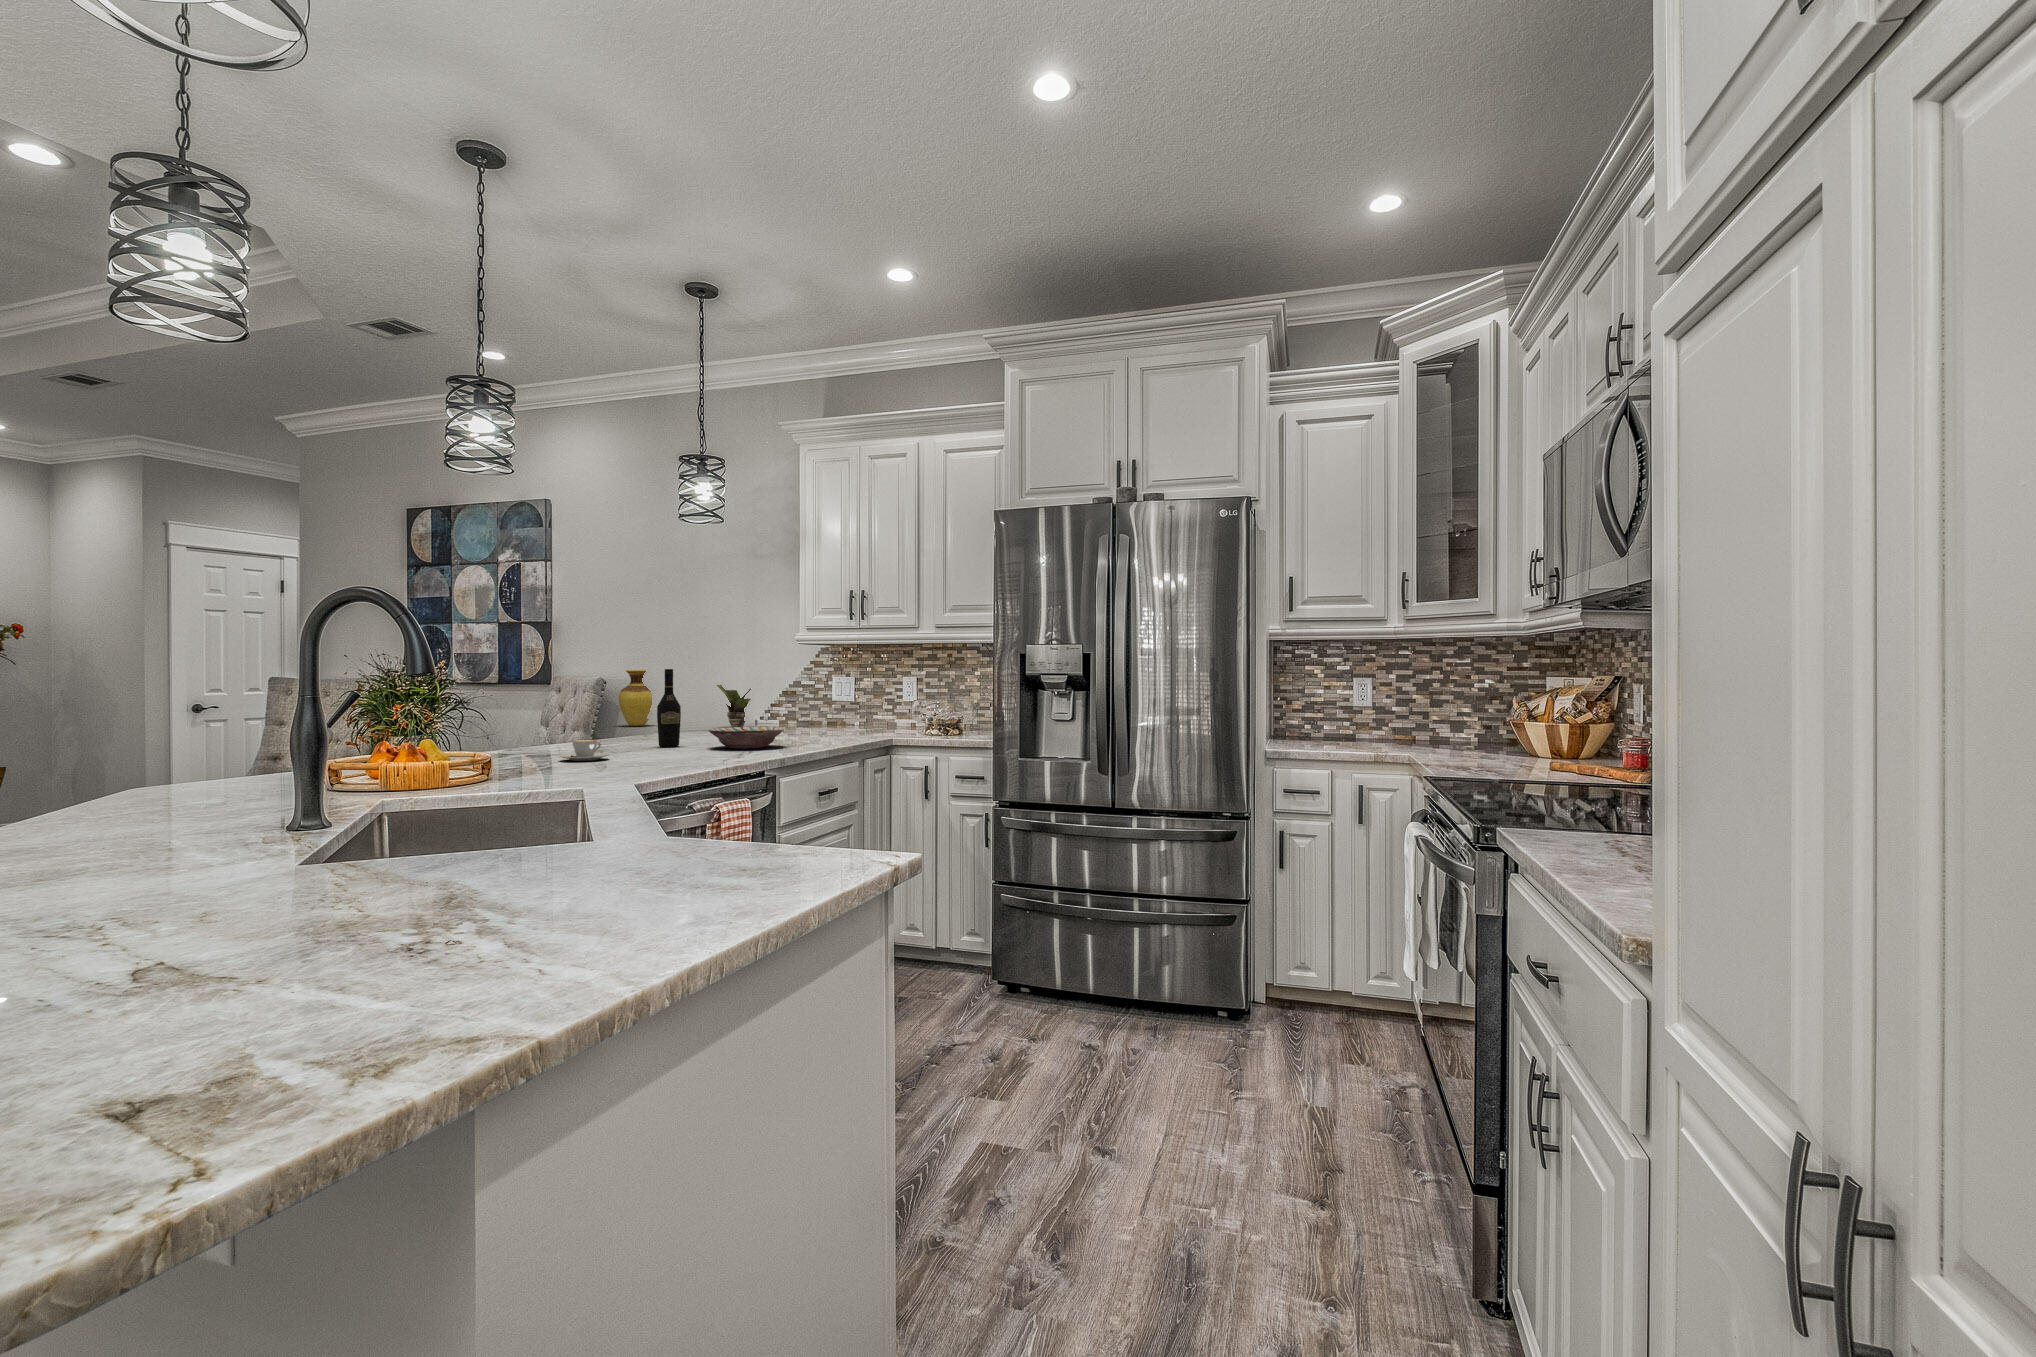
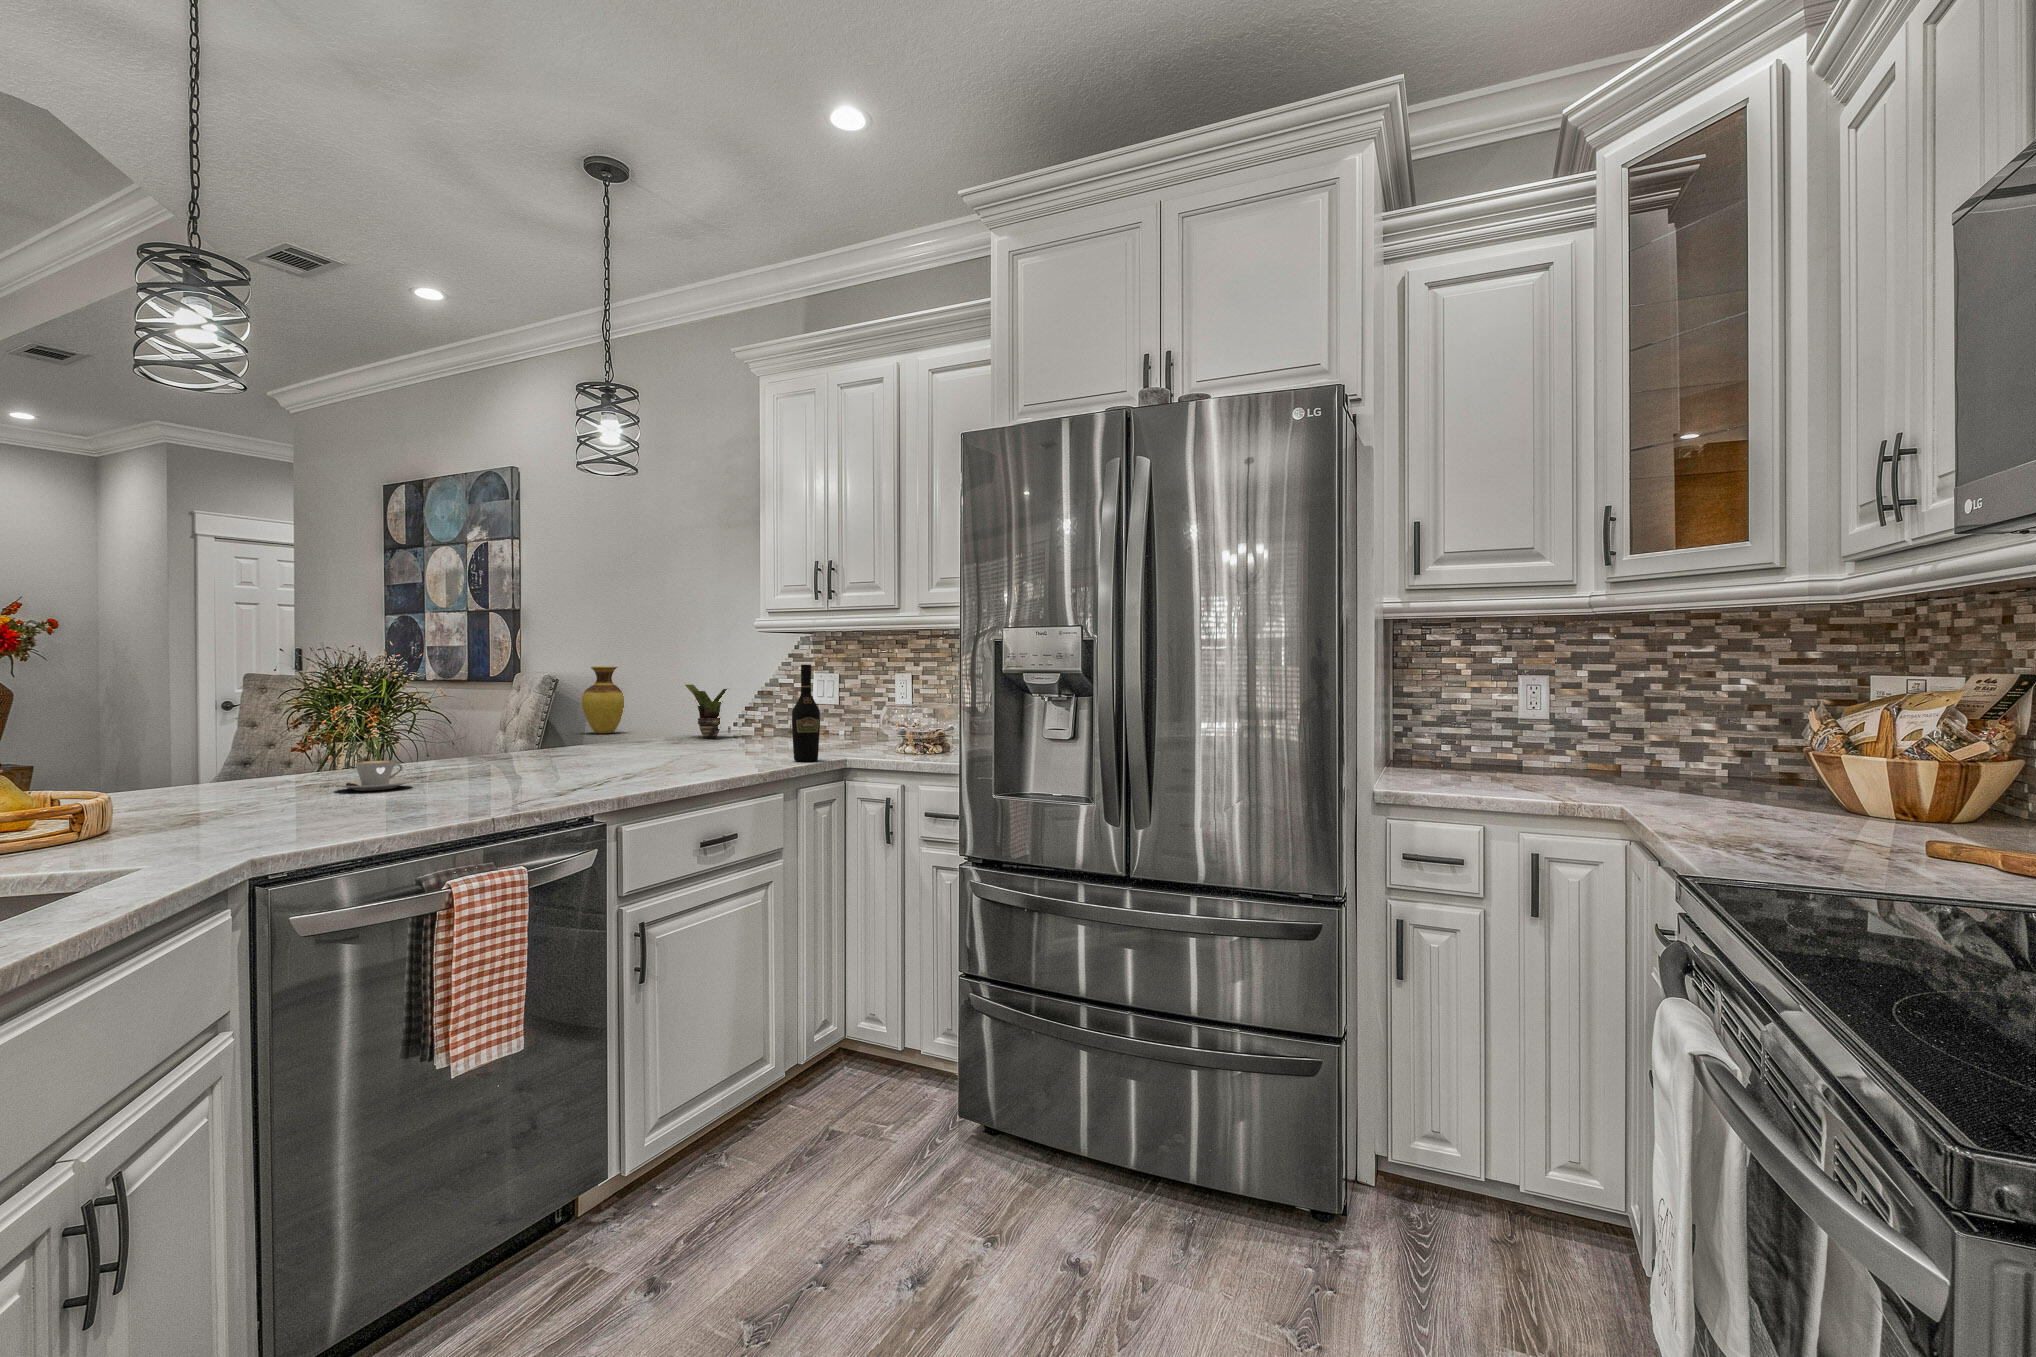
wine bottle: present [657,669,681,747] -> present [792,665,820,761]
decorative bowl: present [709,727,784,749] -> none [589,741,696,771]

